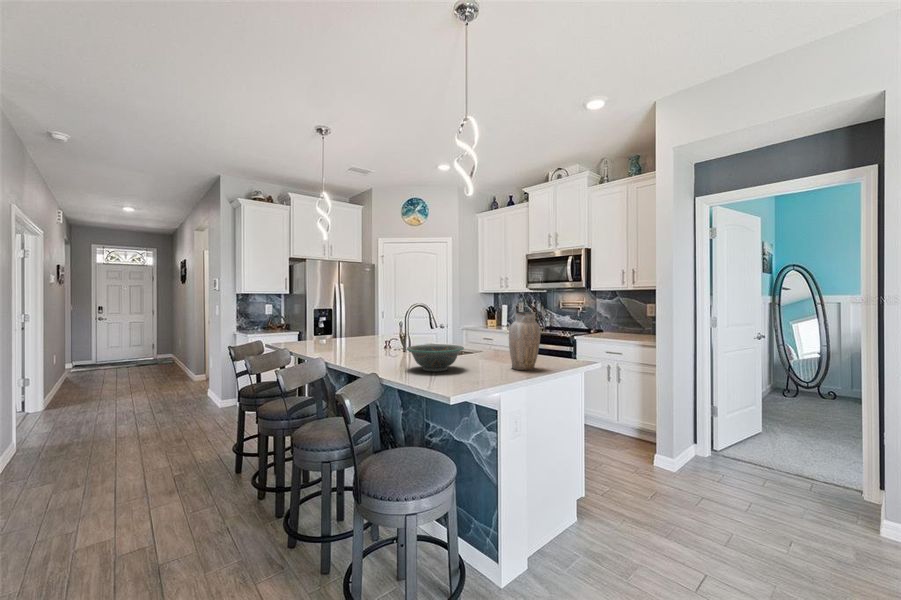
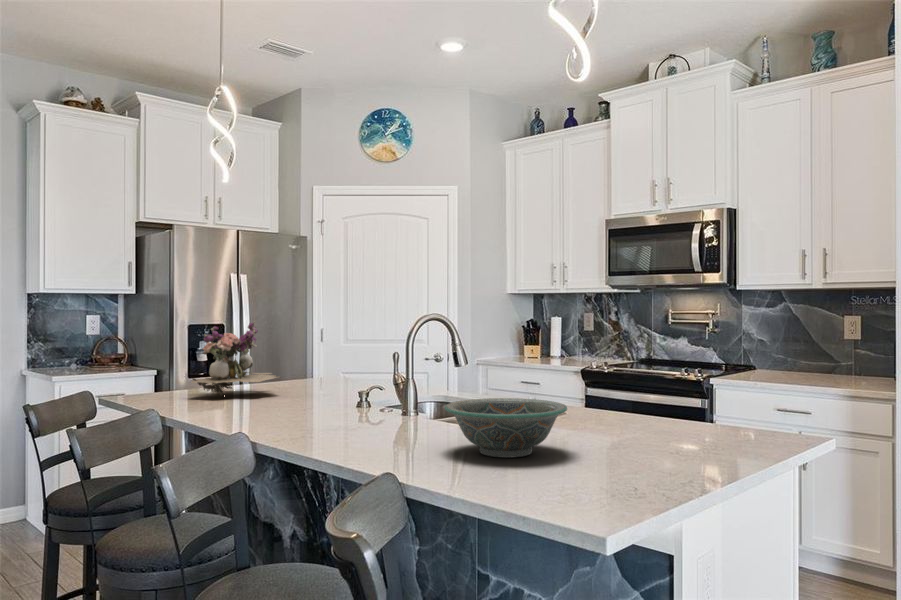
flower arrangement: none [306,307,351,344] -> present [192,321,280,395]
vase: present [509,312,540,370] -> none [656,330,724,453]

